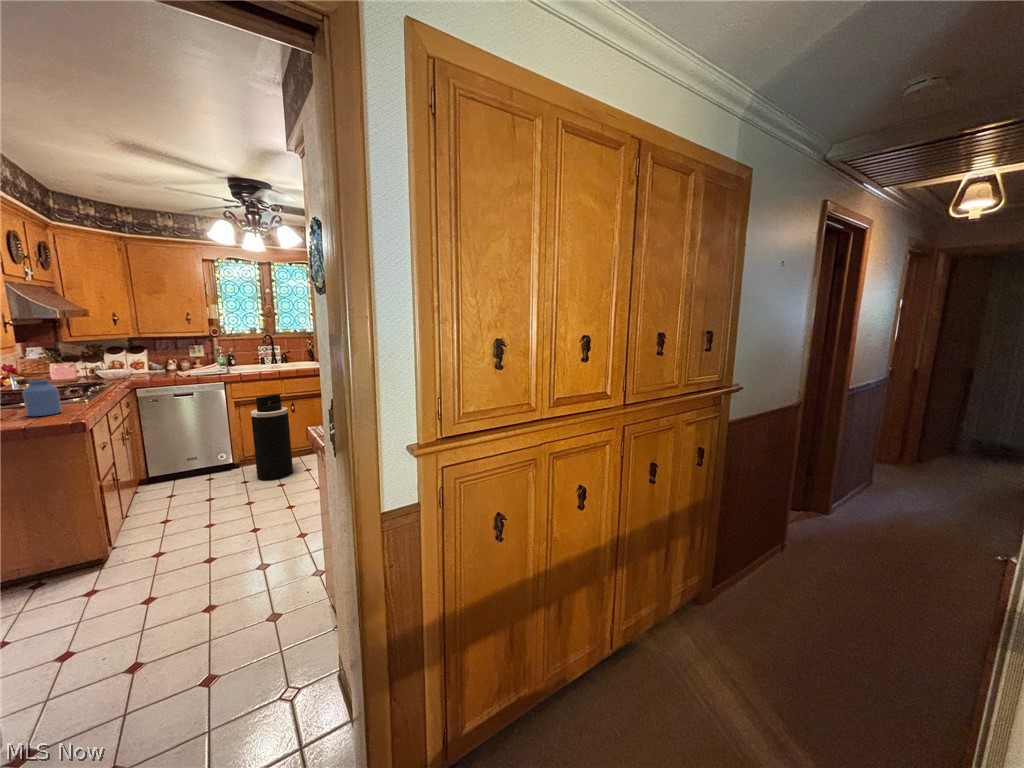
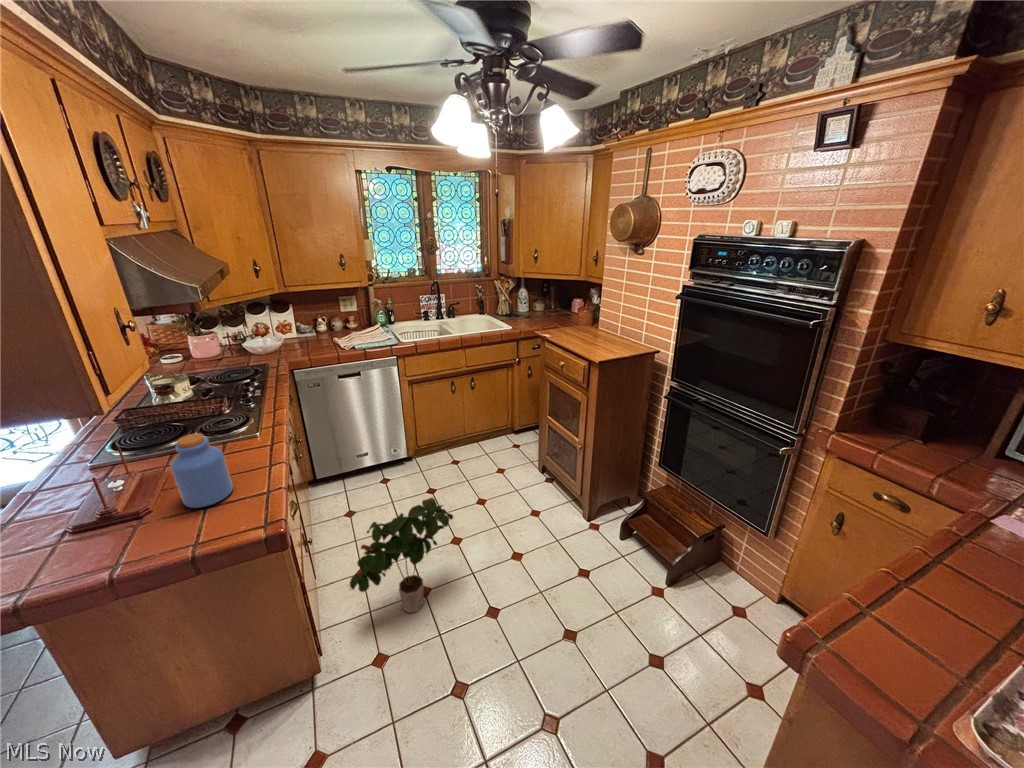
trash can: present [251,394,293,481] -> none [441,383,489,500]
potted plant: none [143,449,232,529] -> present [350,498,453,613]

